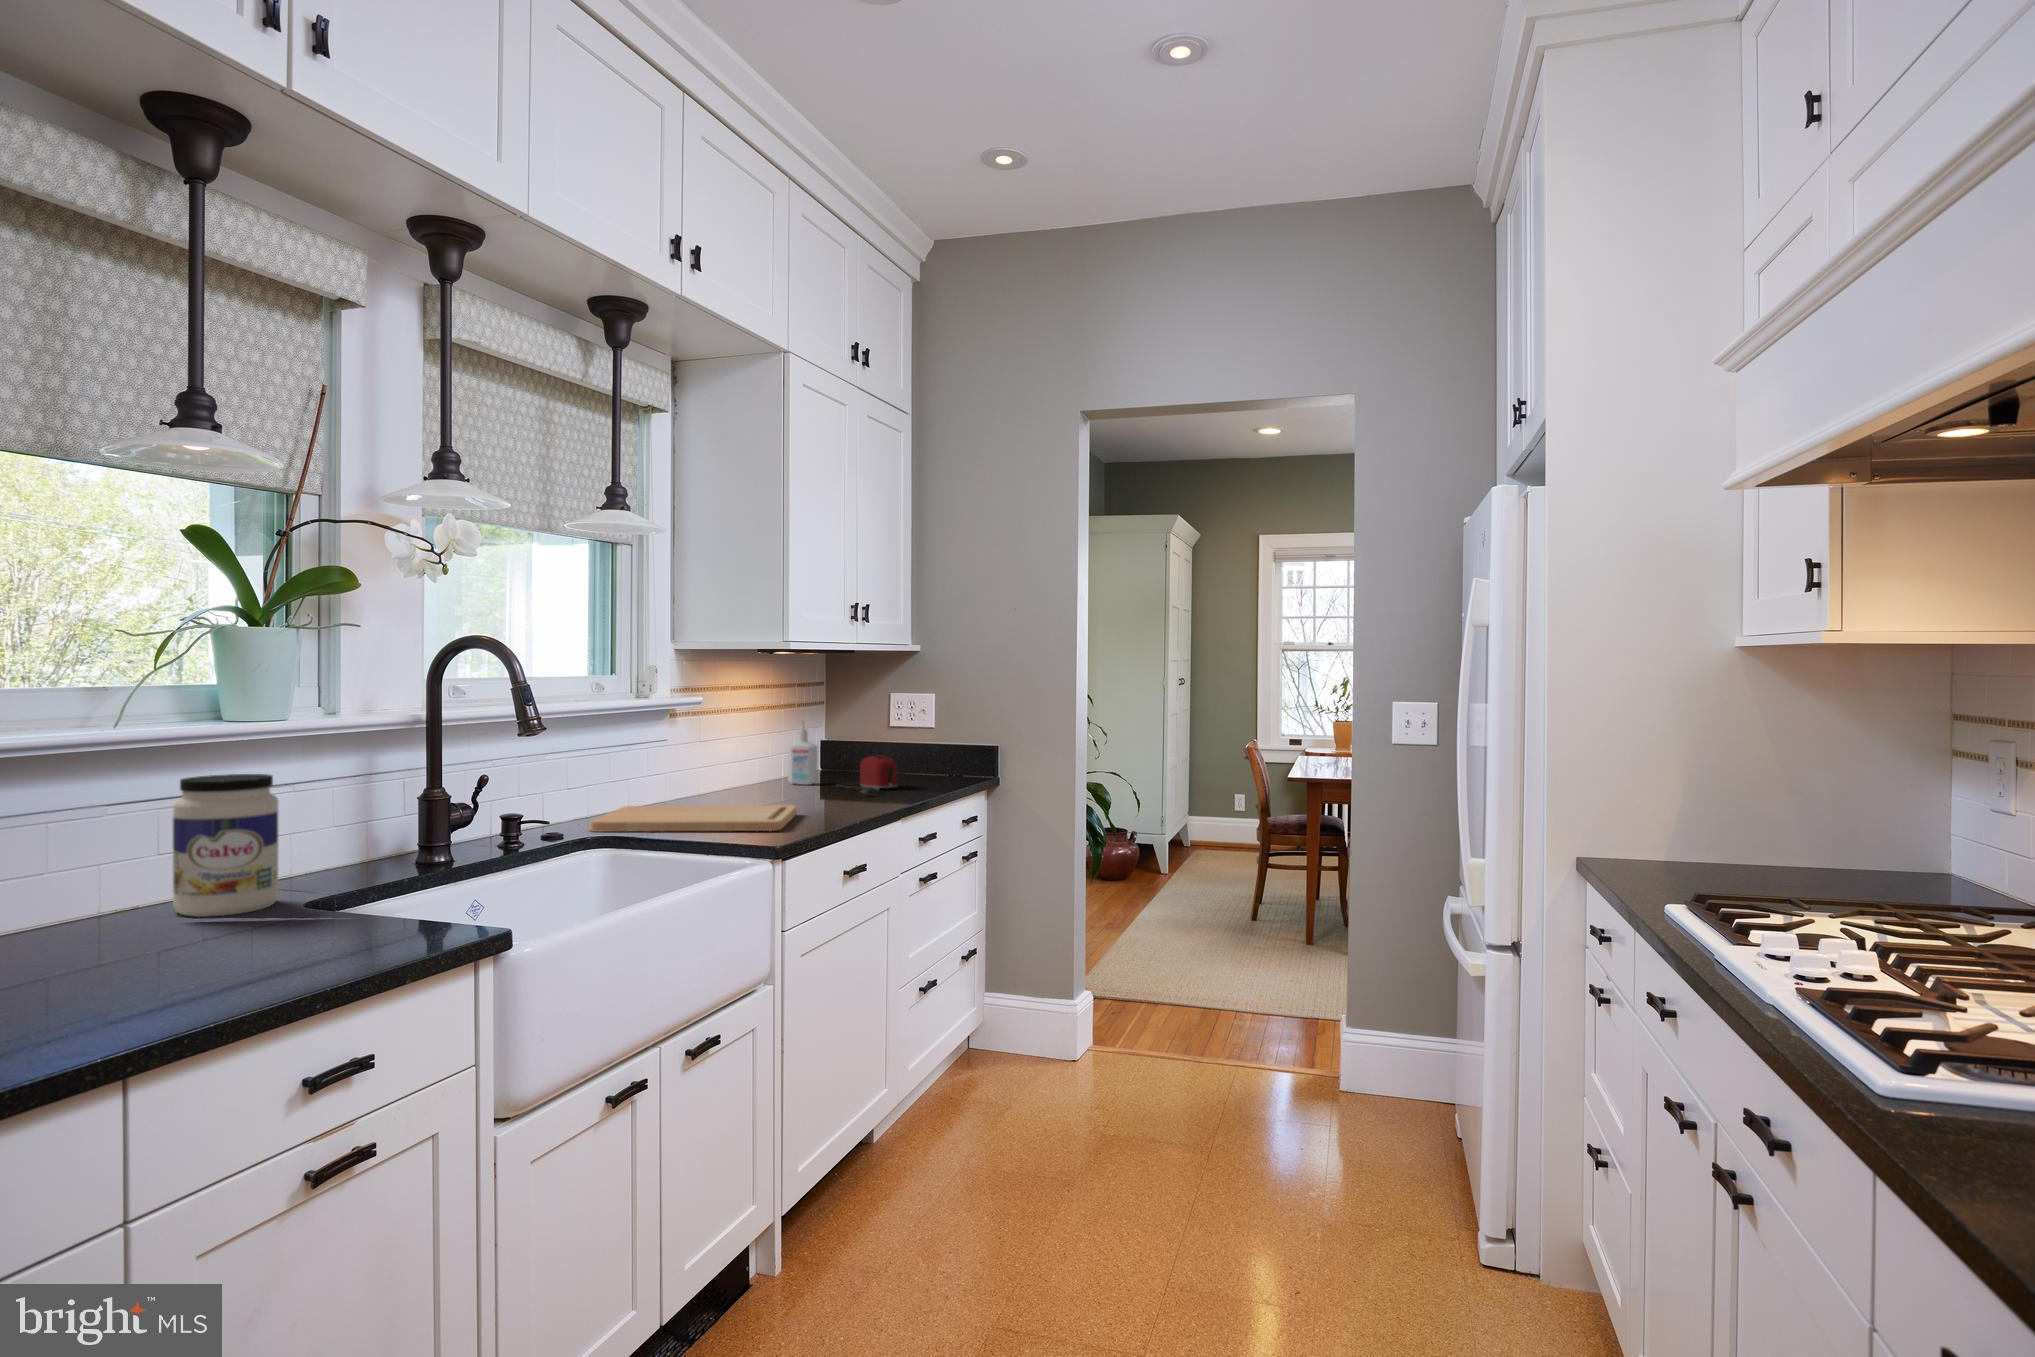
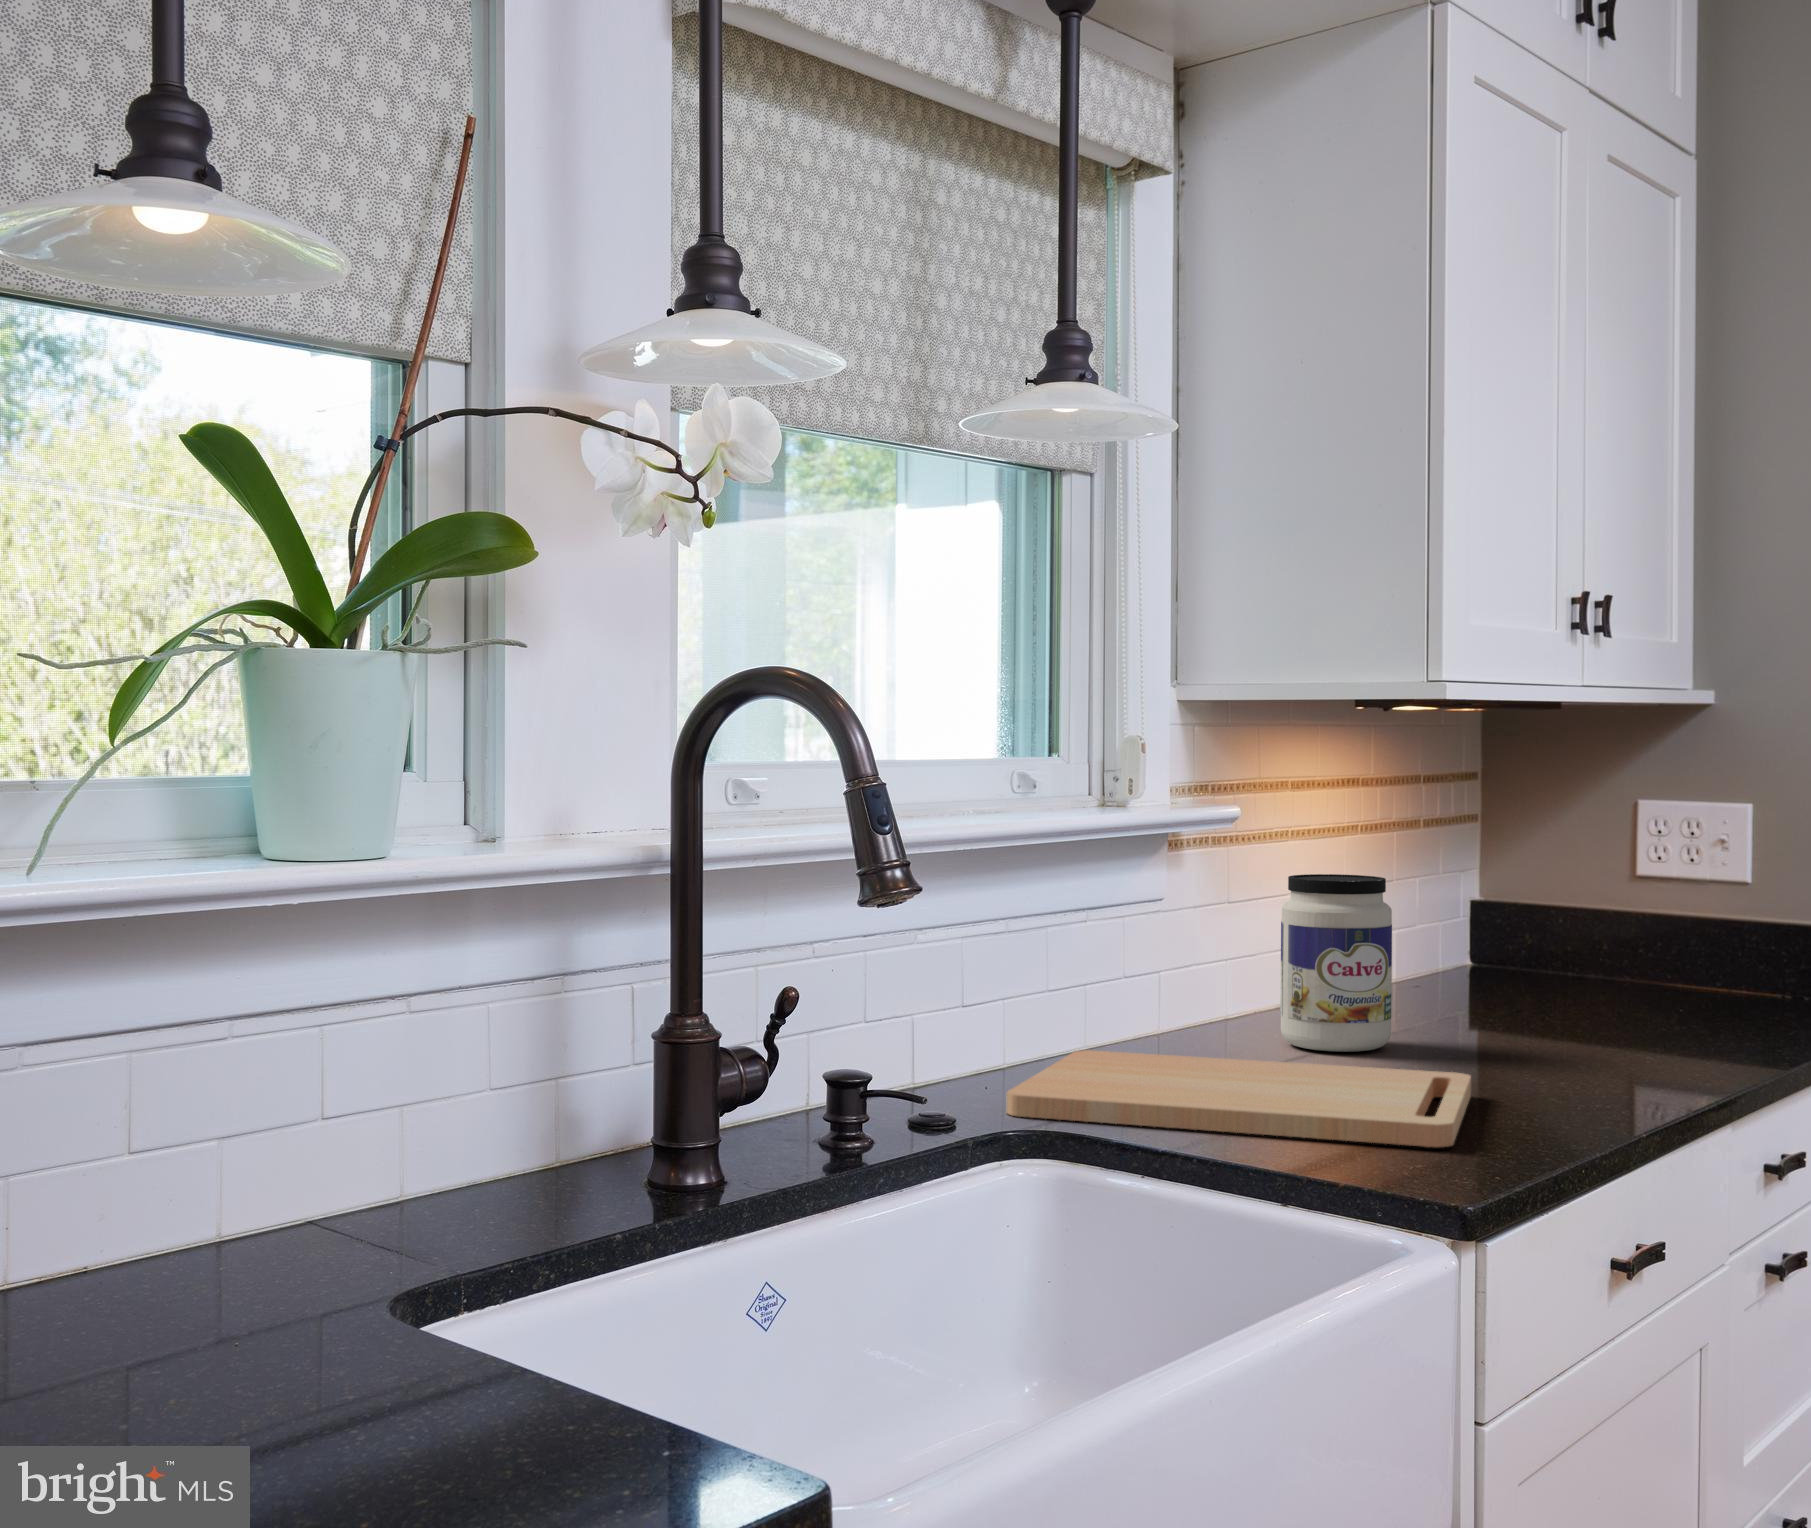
bottle: present [788,720,818,785] -> none [1412,859,1480,1007]
toaster: present [837,756,897,795] -> none [1525,949,1680,1047]
jar: present [173,774,279,917] -> present [1280,874,1392,1052]

